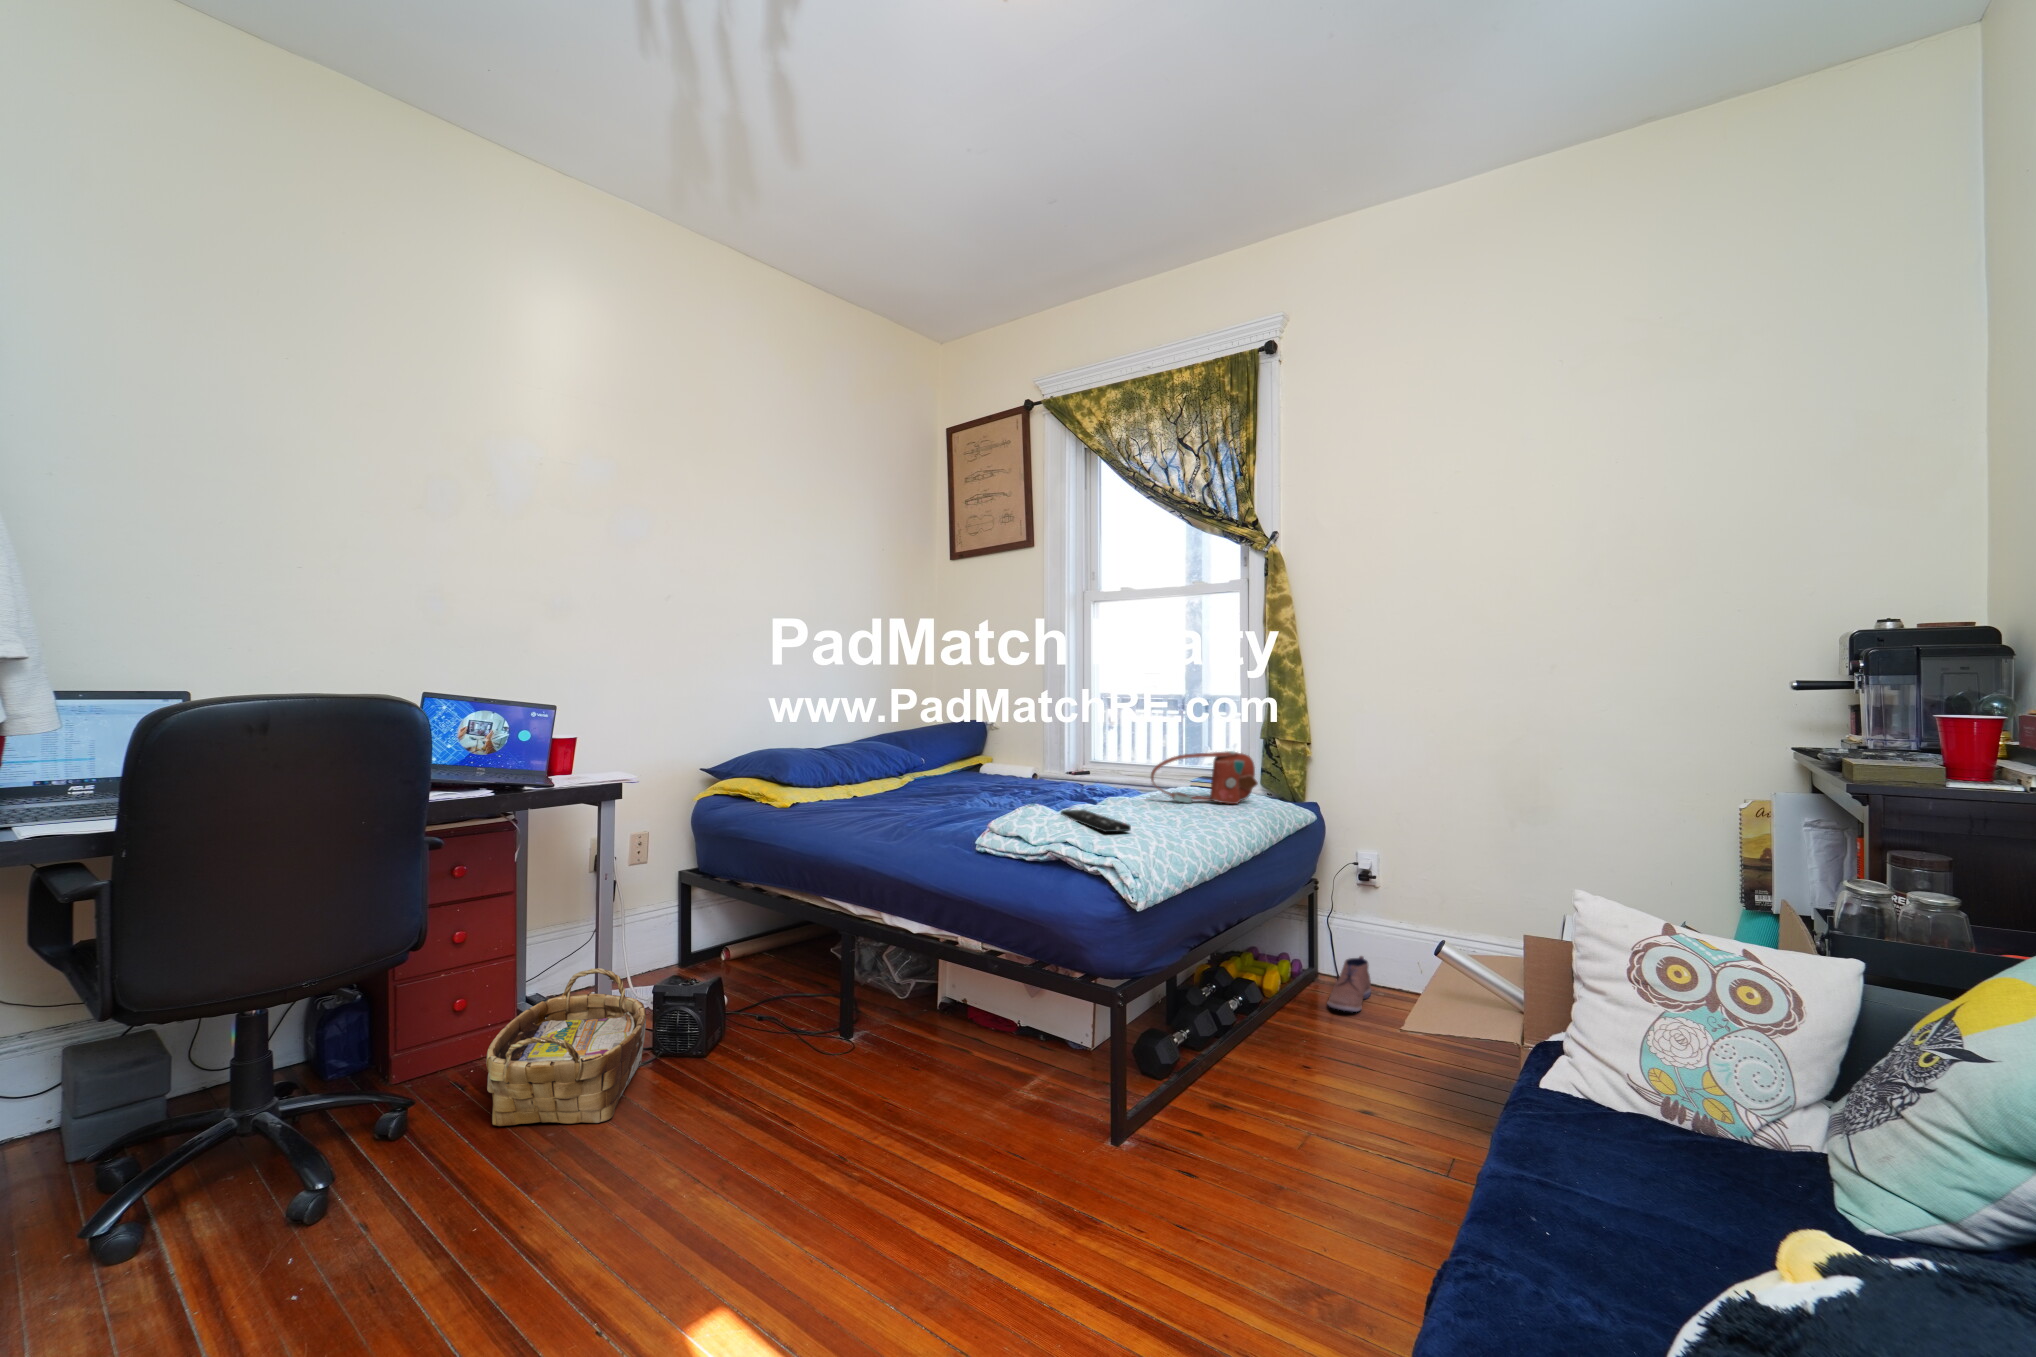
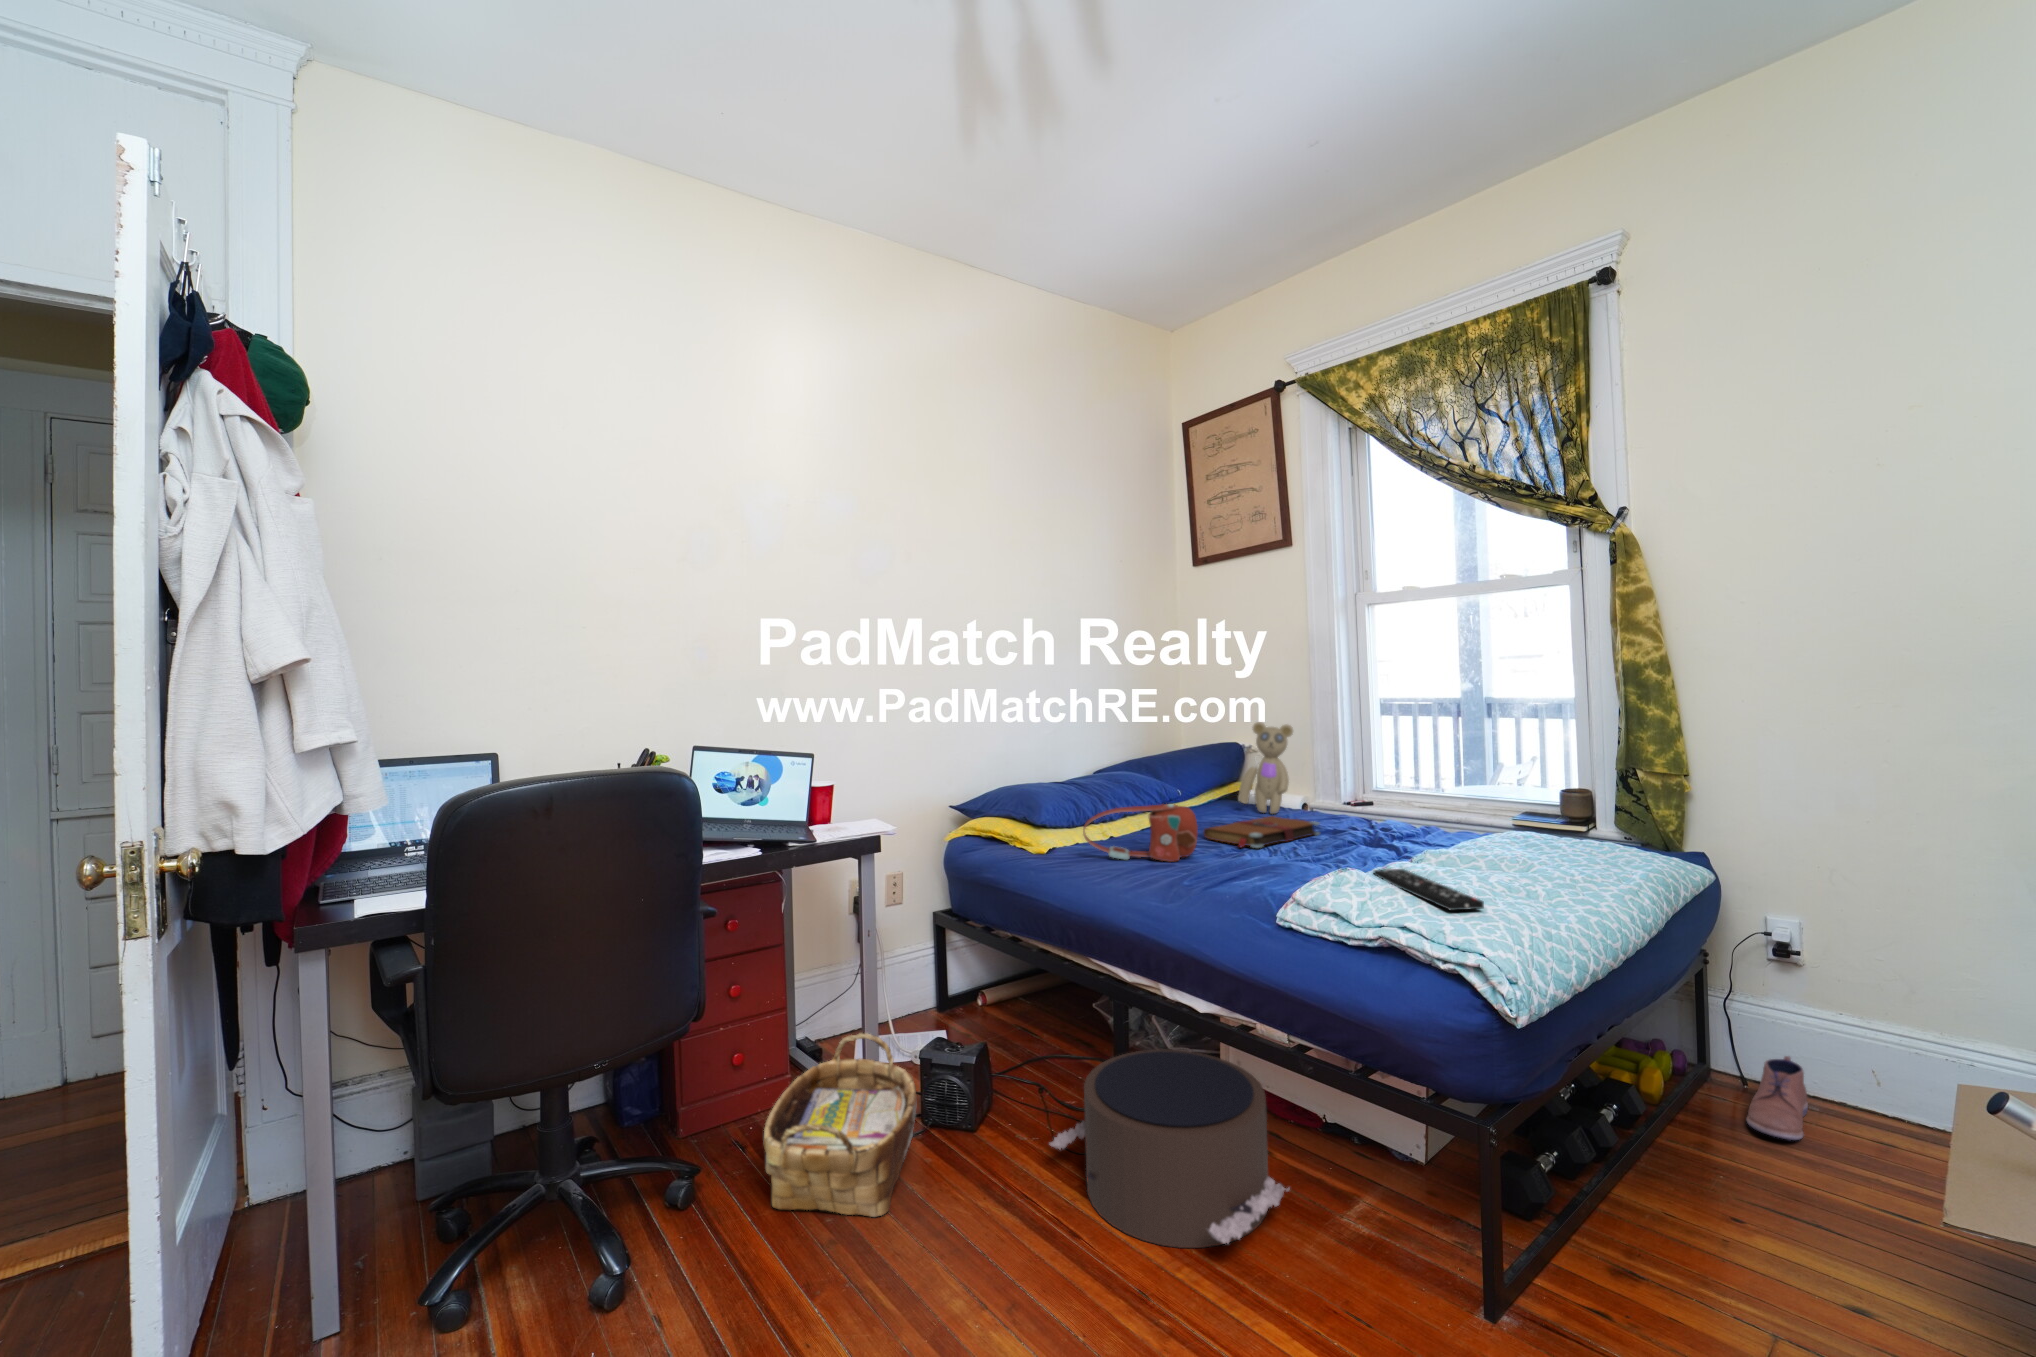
teddy bear: none [976,701,1025,783] -> present [1238,722,1293,814]
handbag: present [1151,751,1258,804] -> present [1083,804,1198,862]
book: none [937,783,1039,805] -> present [1204,816,1320,848]
pouf: none [770,969,973,1117] -> present [1049,1050,1289,1248]

